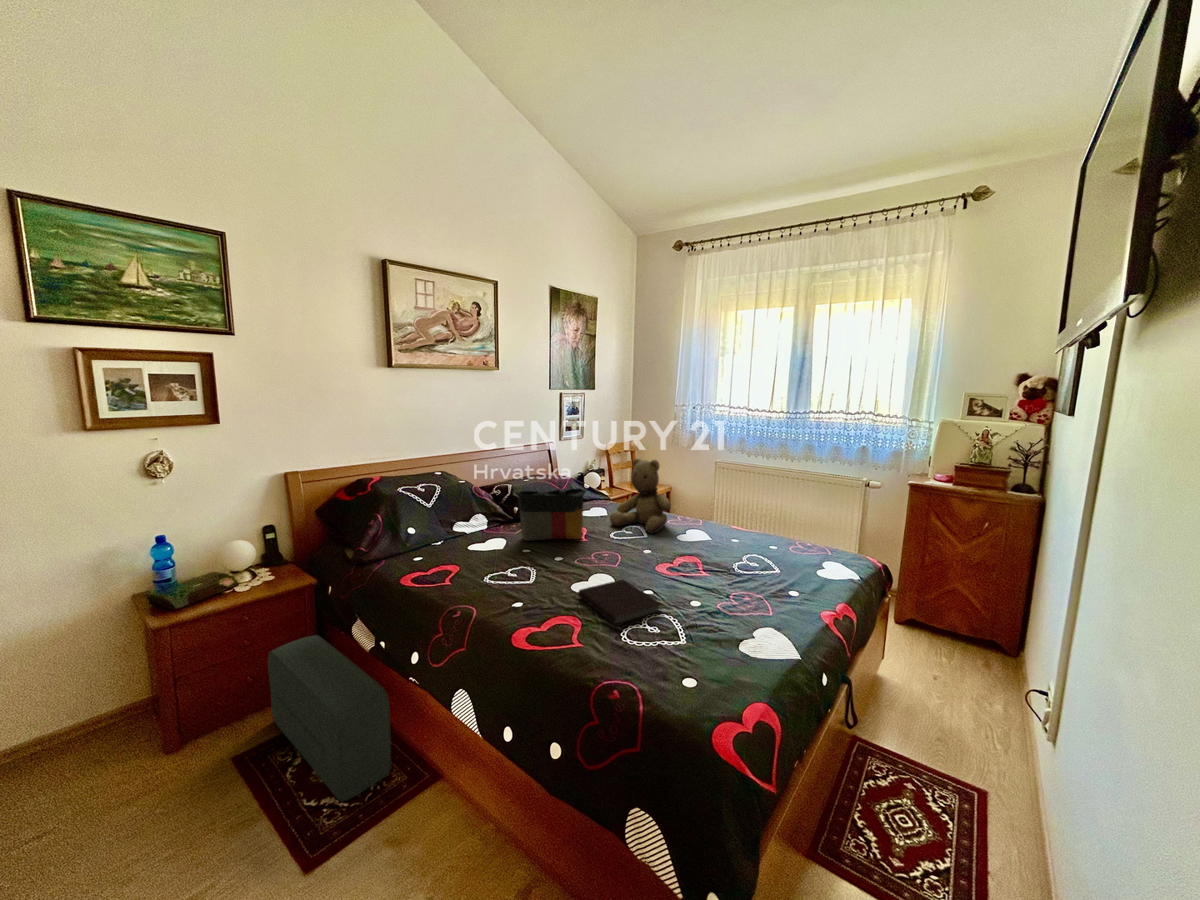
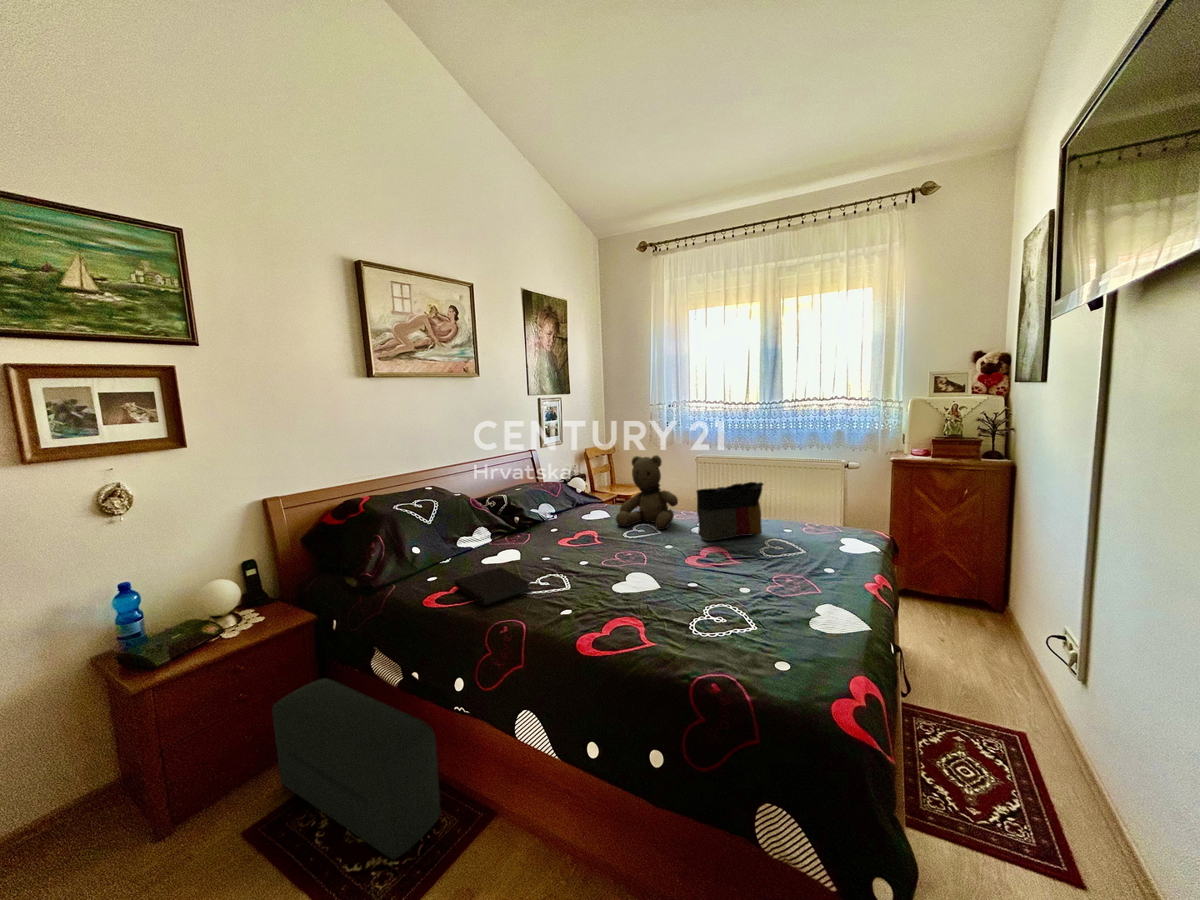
tote bag: present [518,488,586,541] -> present [697,482,763,541]
notebook: present [579,579,662,626] -> present [454,567,532,606]

